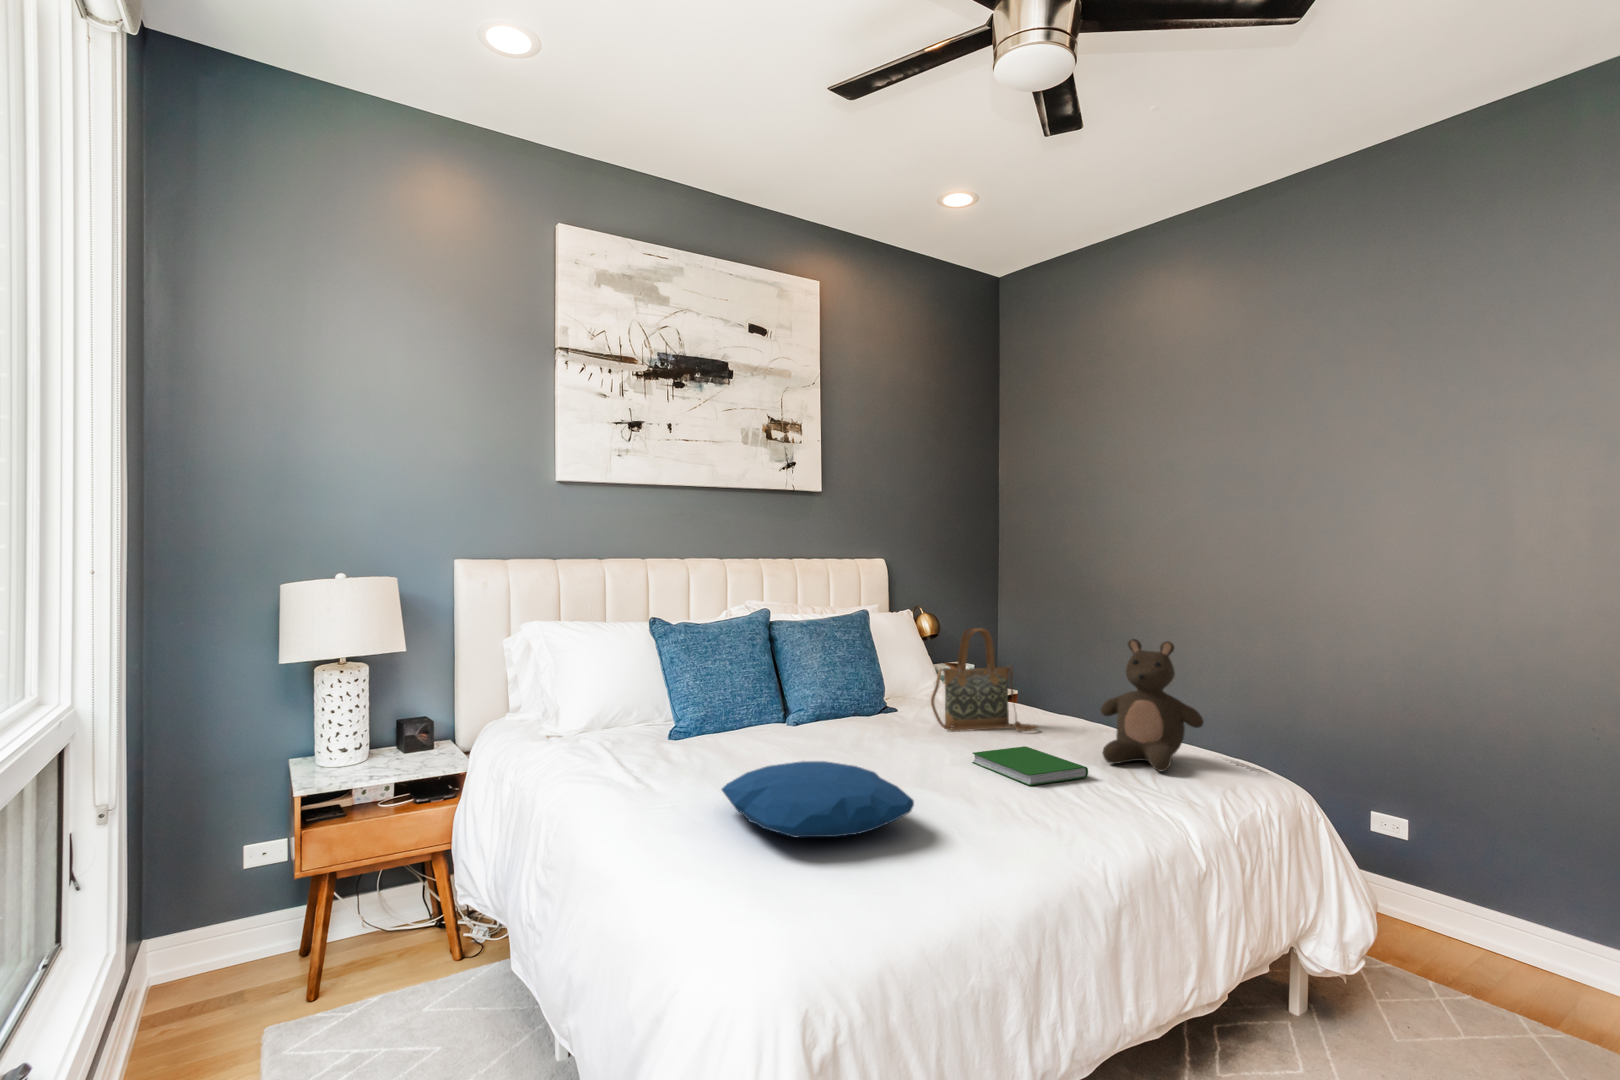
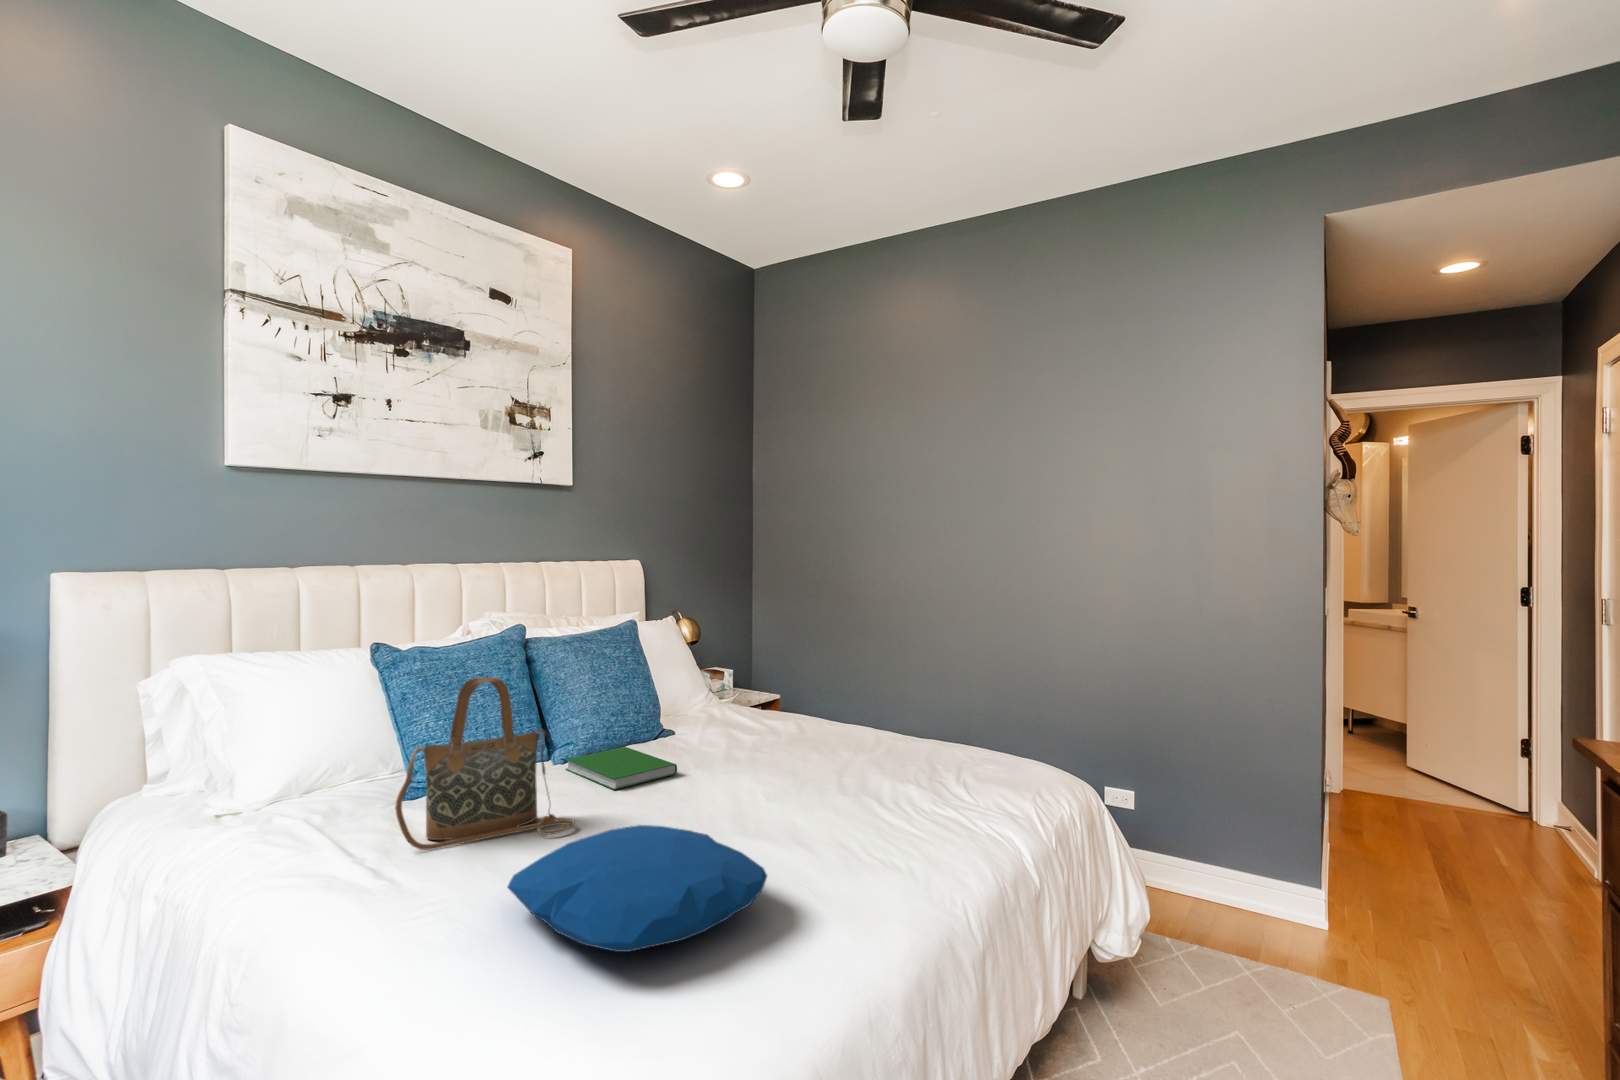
handbag: present [931,628,1037,731] -> present [395,677,574,850]
stuffed bear: present [1101,639,1203,771] -> none [903,646,1004,782]
hardcover book: present [972,746,1088,786] -> present [566,747,677,790]

